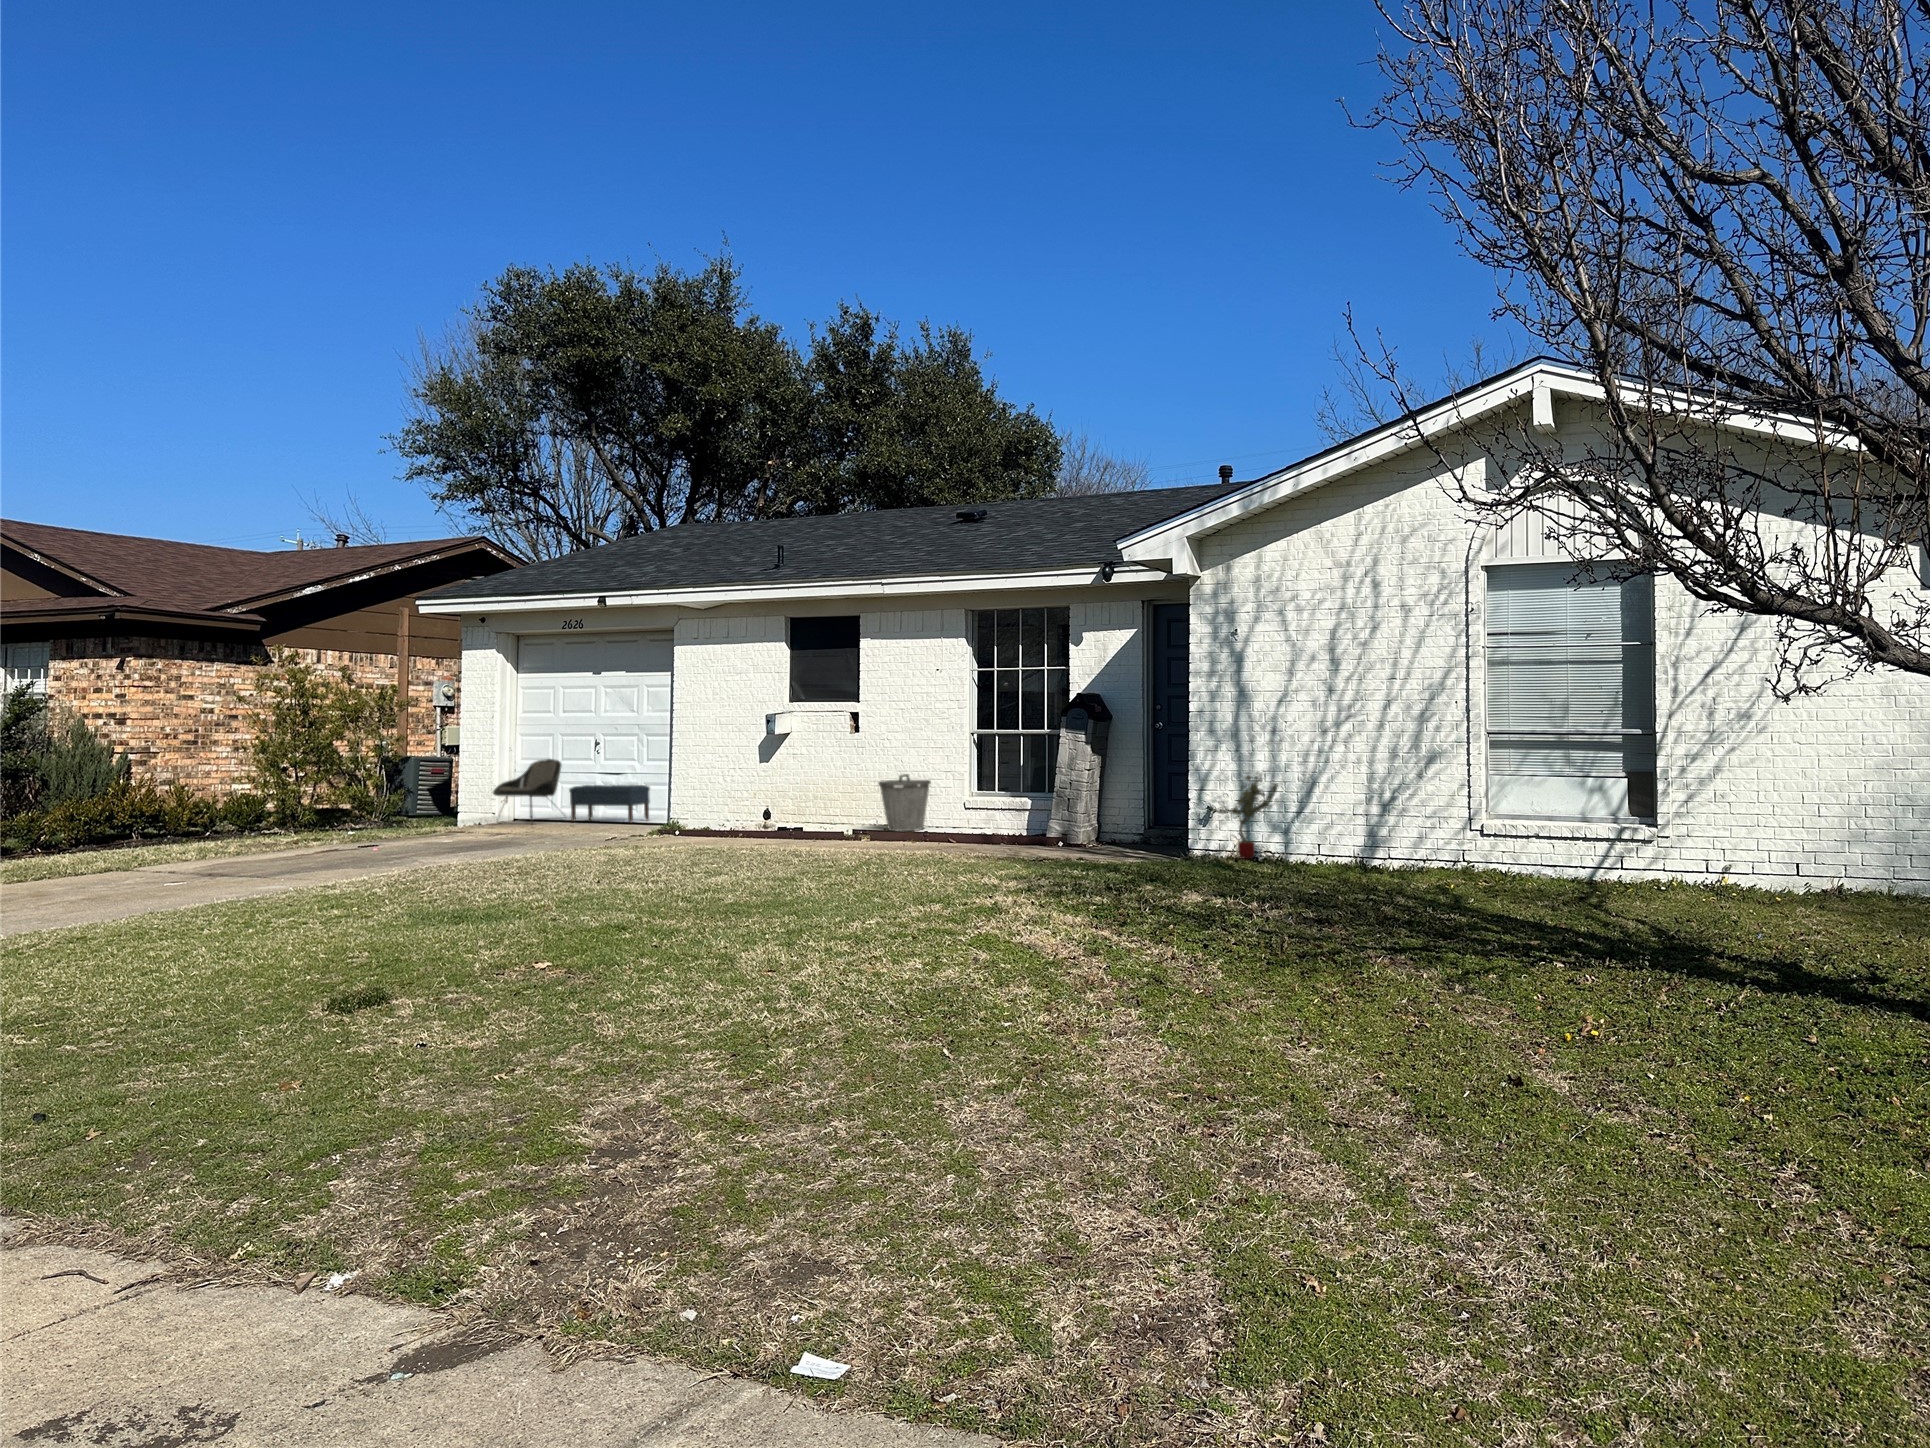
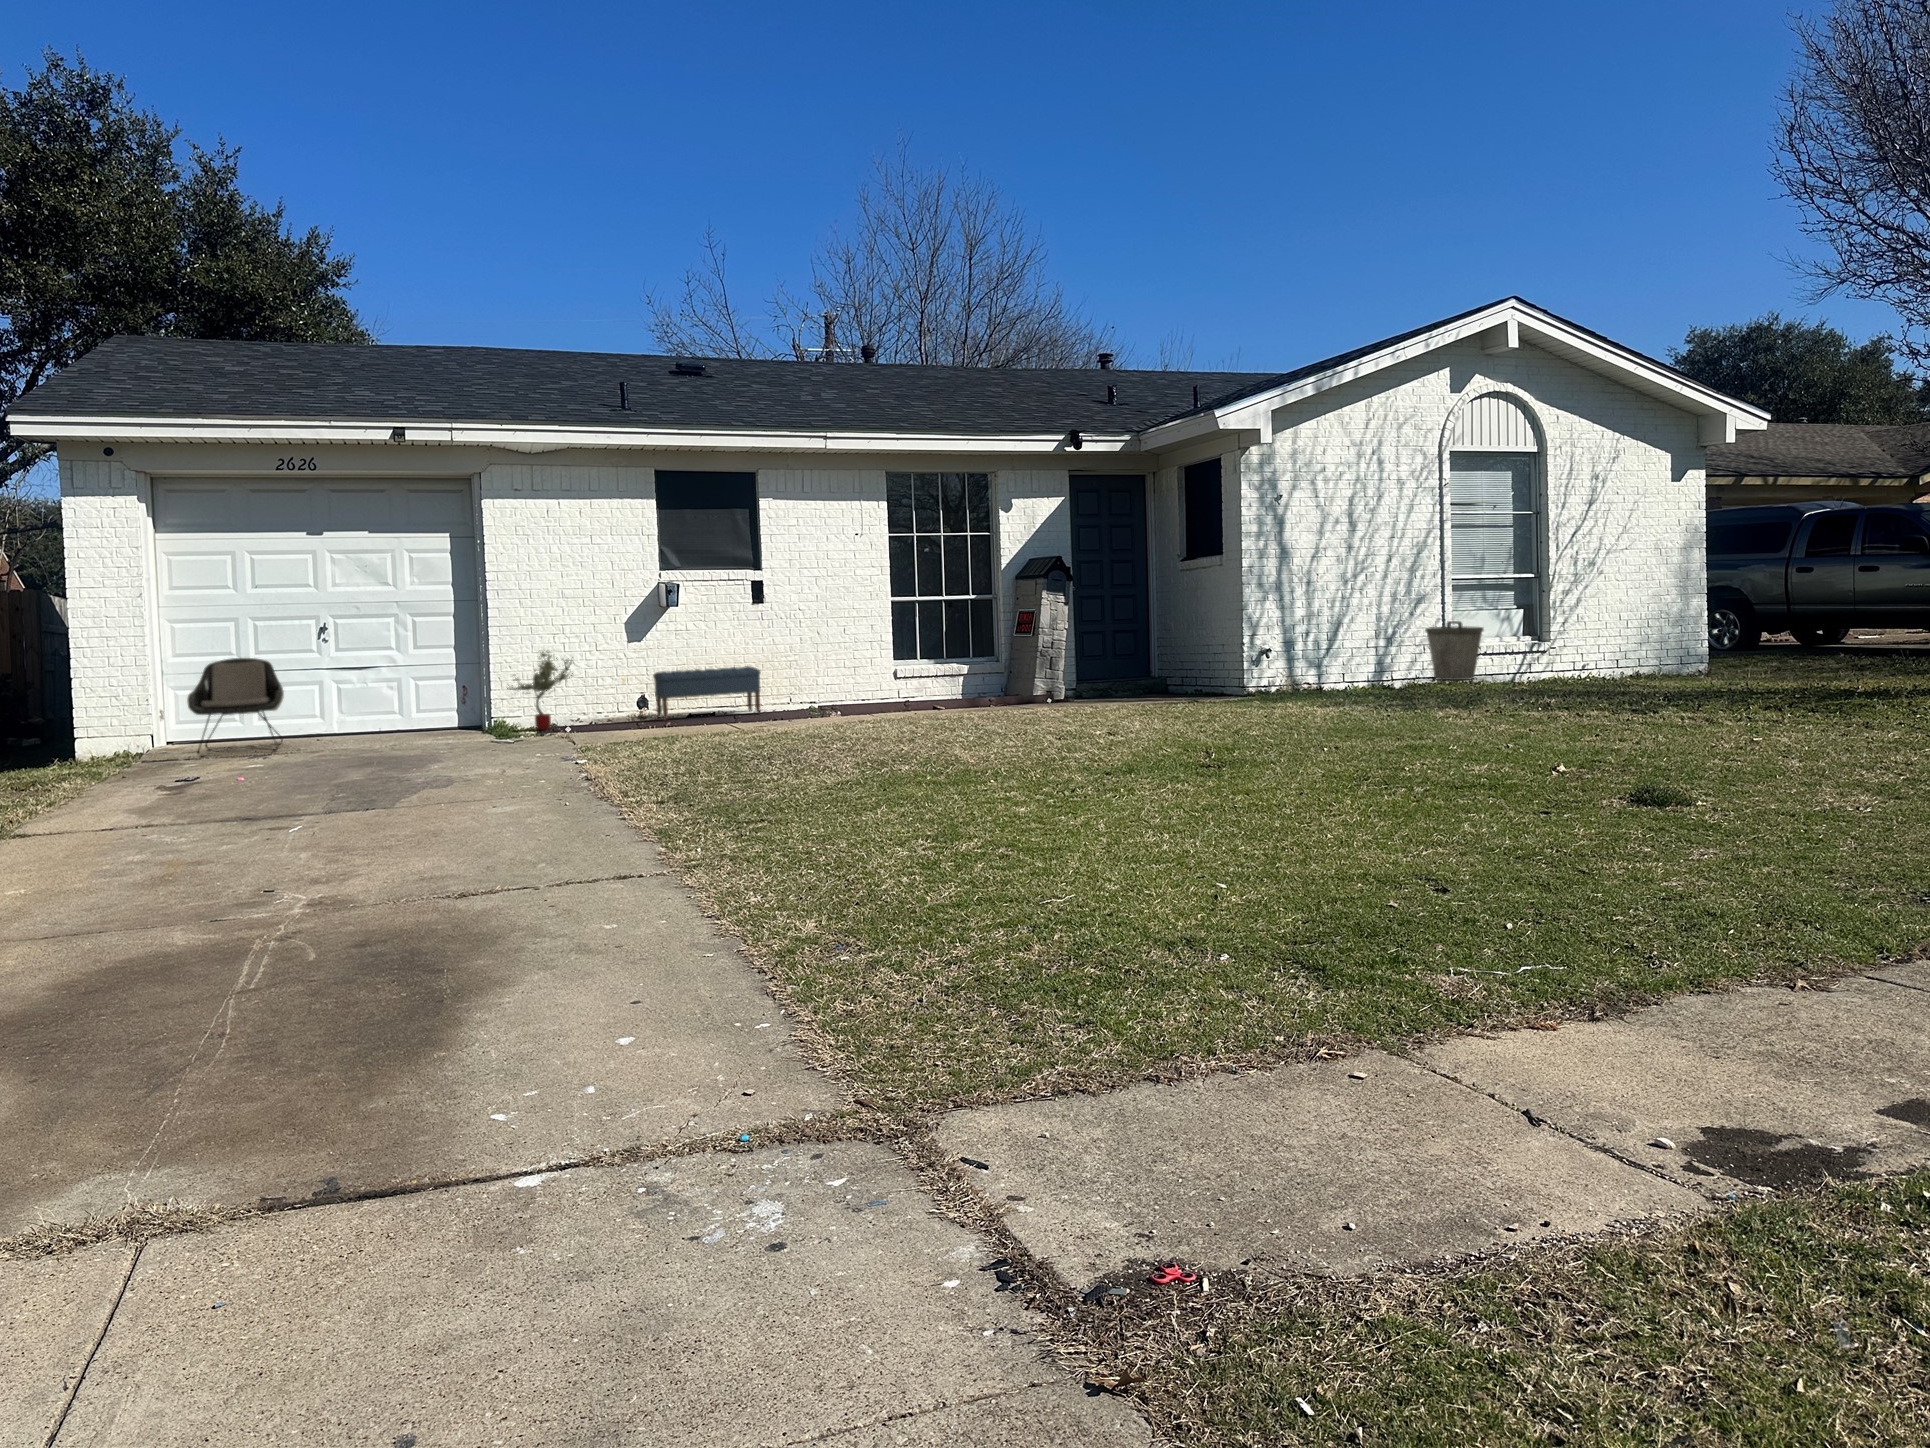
potted tree: present [1214,773,1279,859] -> present [507,652,573,730]
trash can: present [878,774,931,831] -> present [1425,621,1484,680]
bench: present [569,785,650,823] -> present [653,666,761,721]

